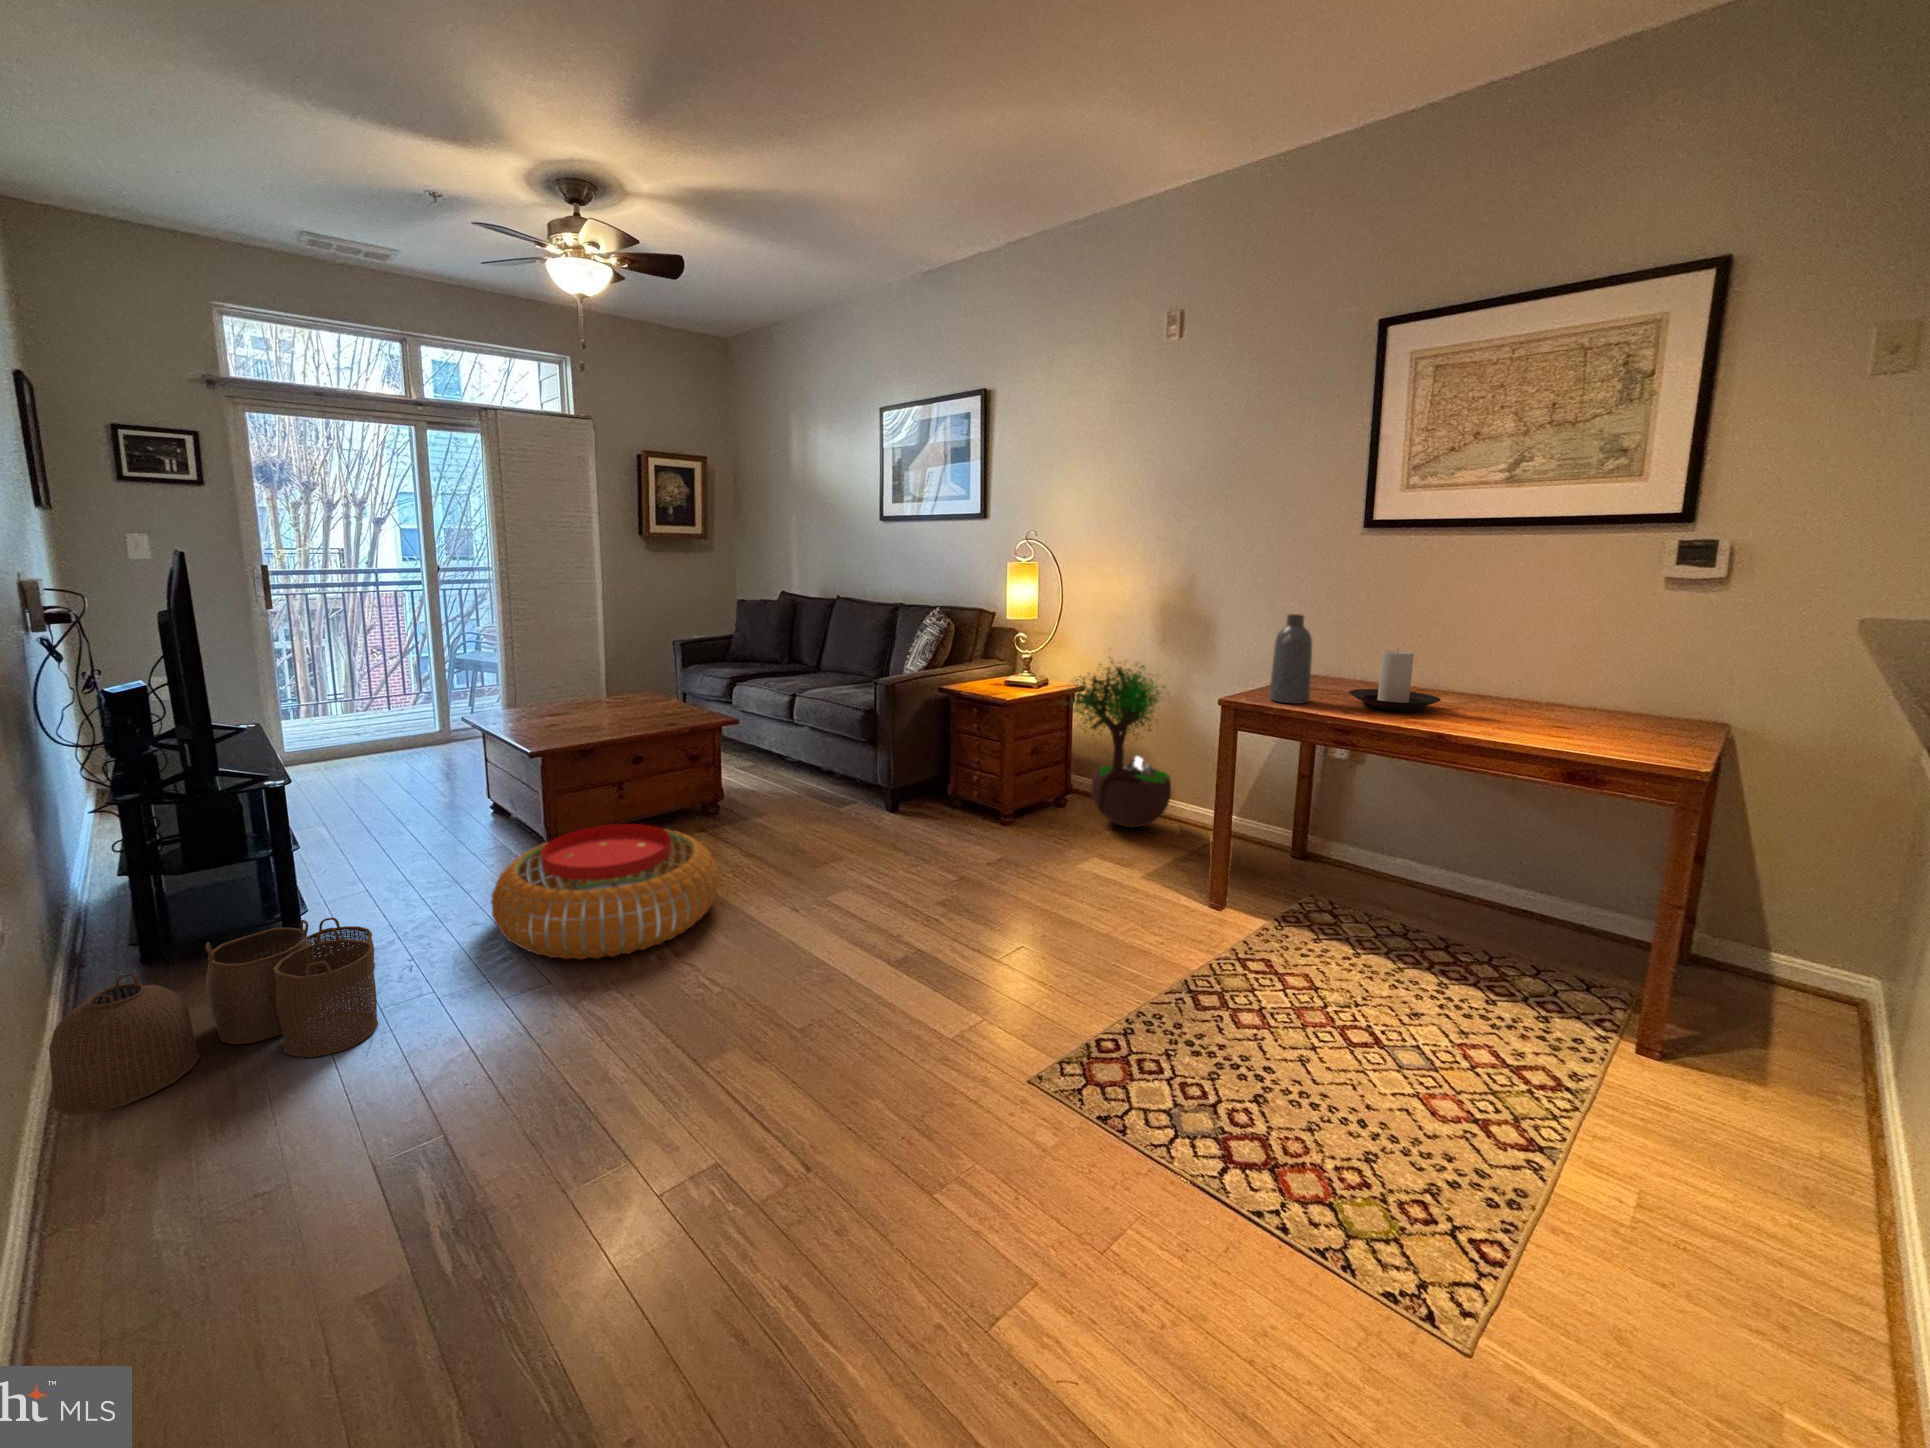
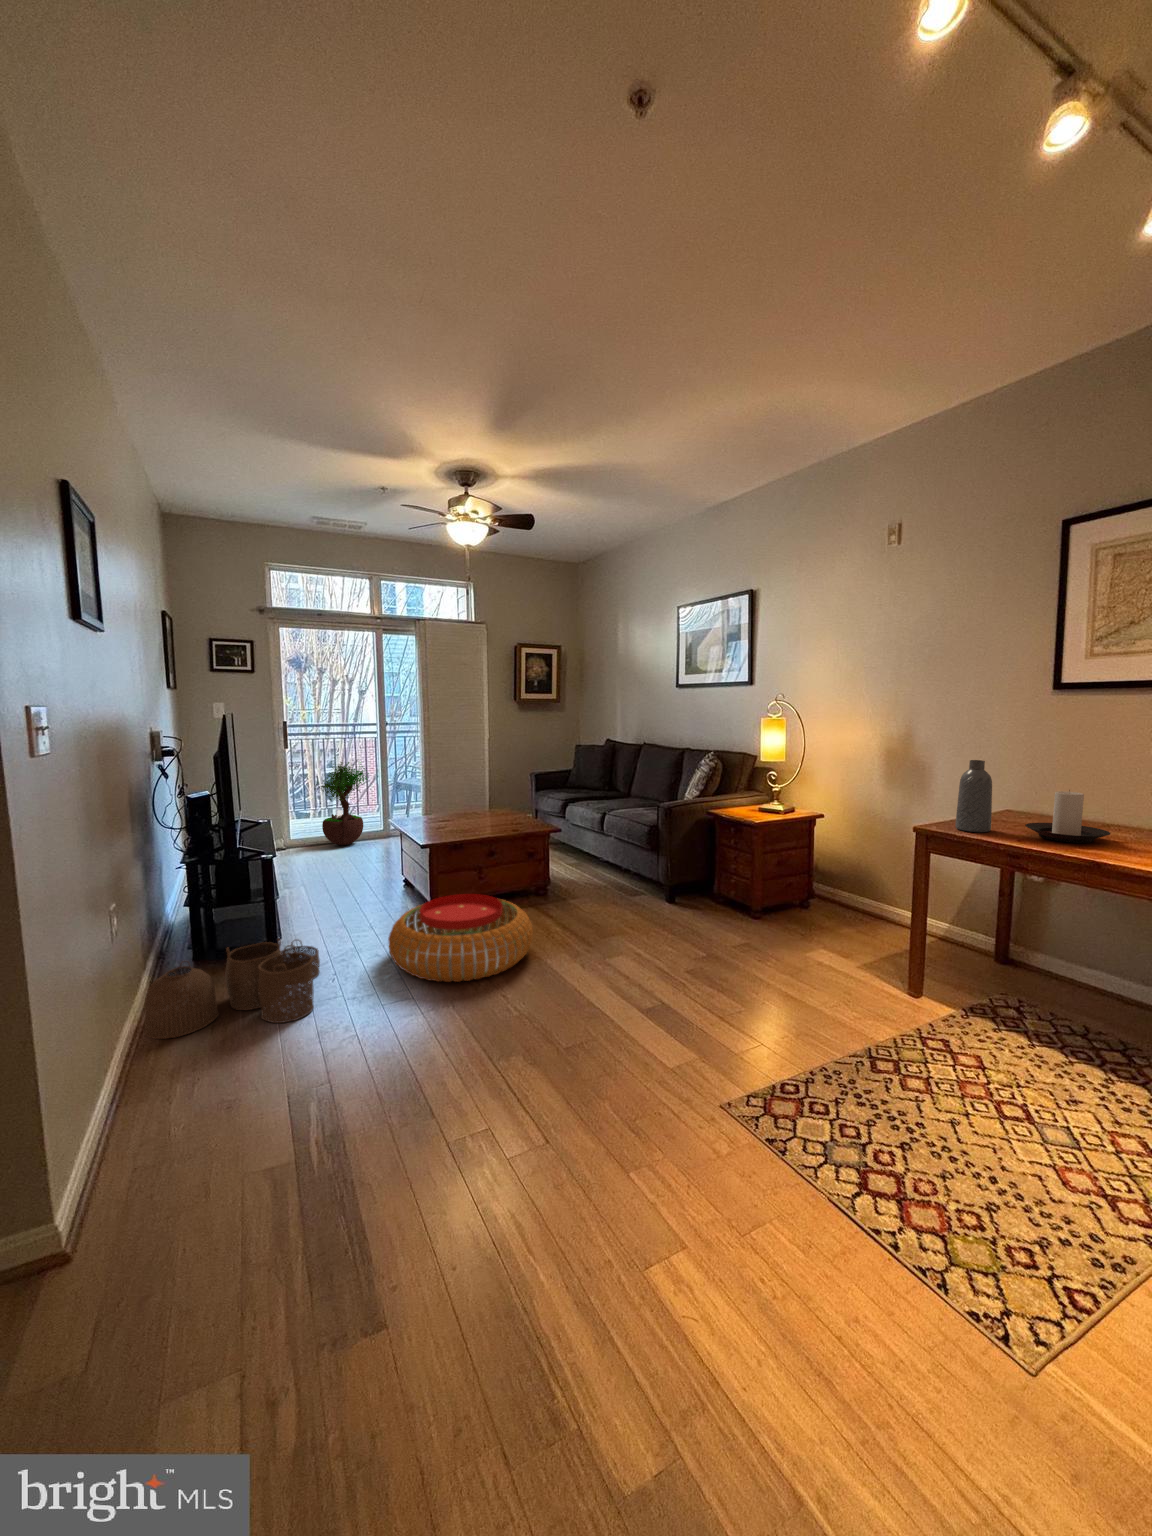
potted tree: present [1066,657,1171,827] -> present [315,757,369,845]

